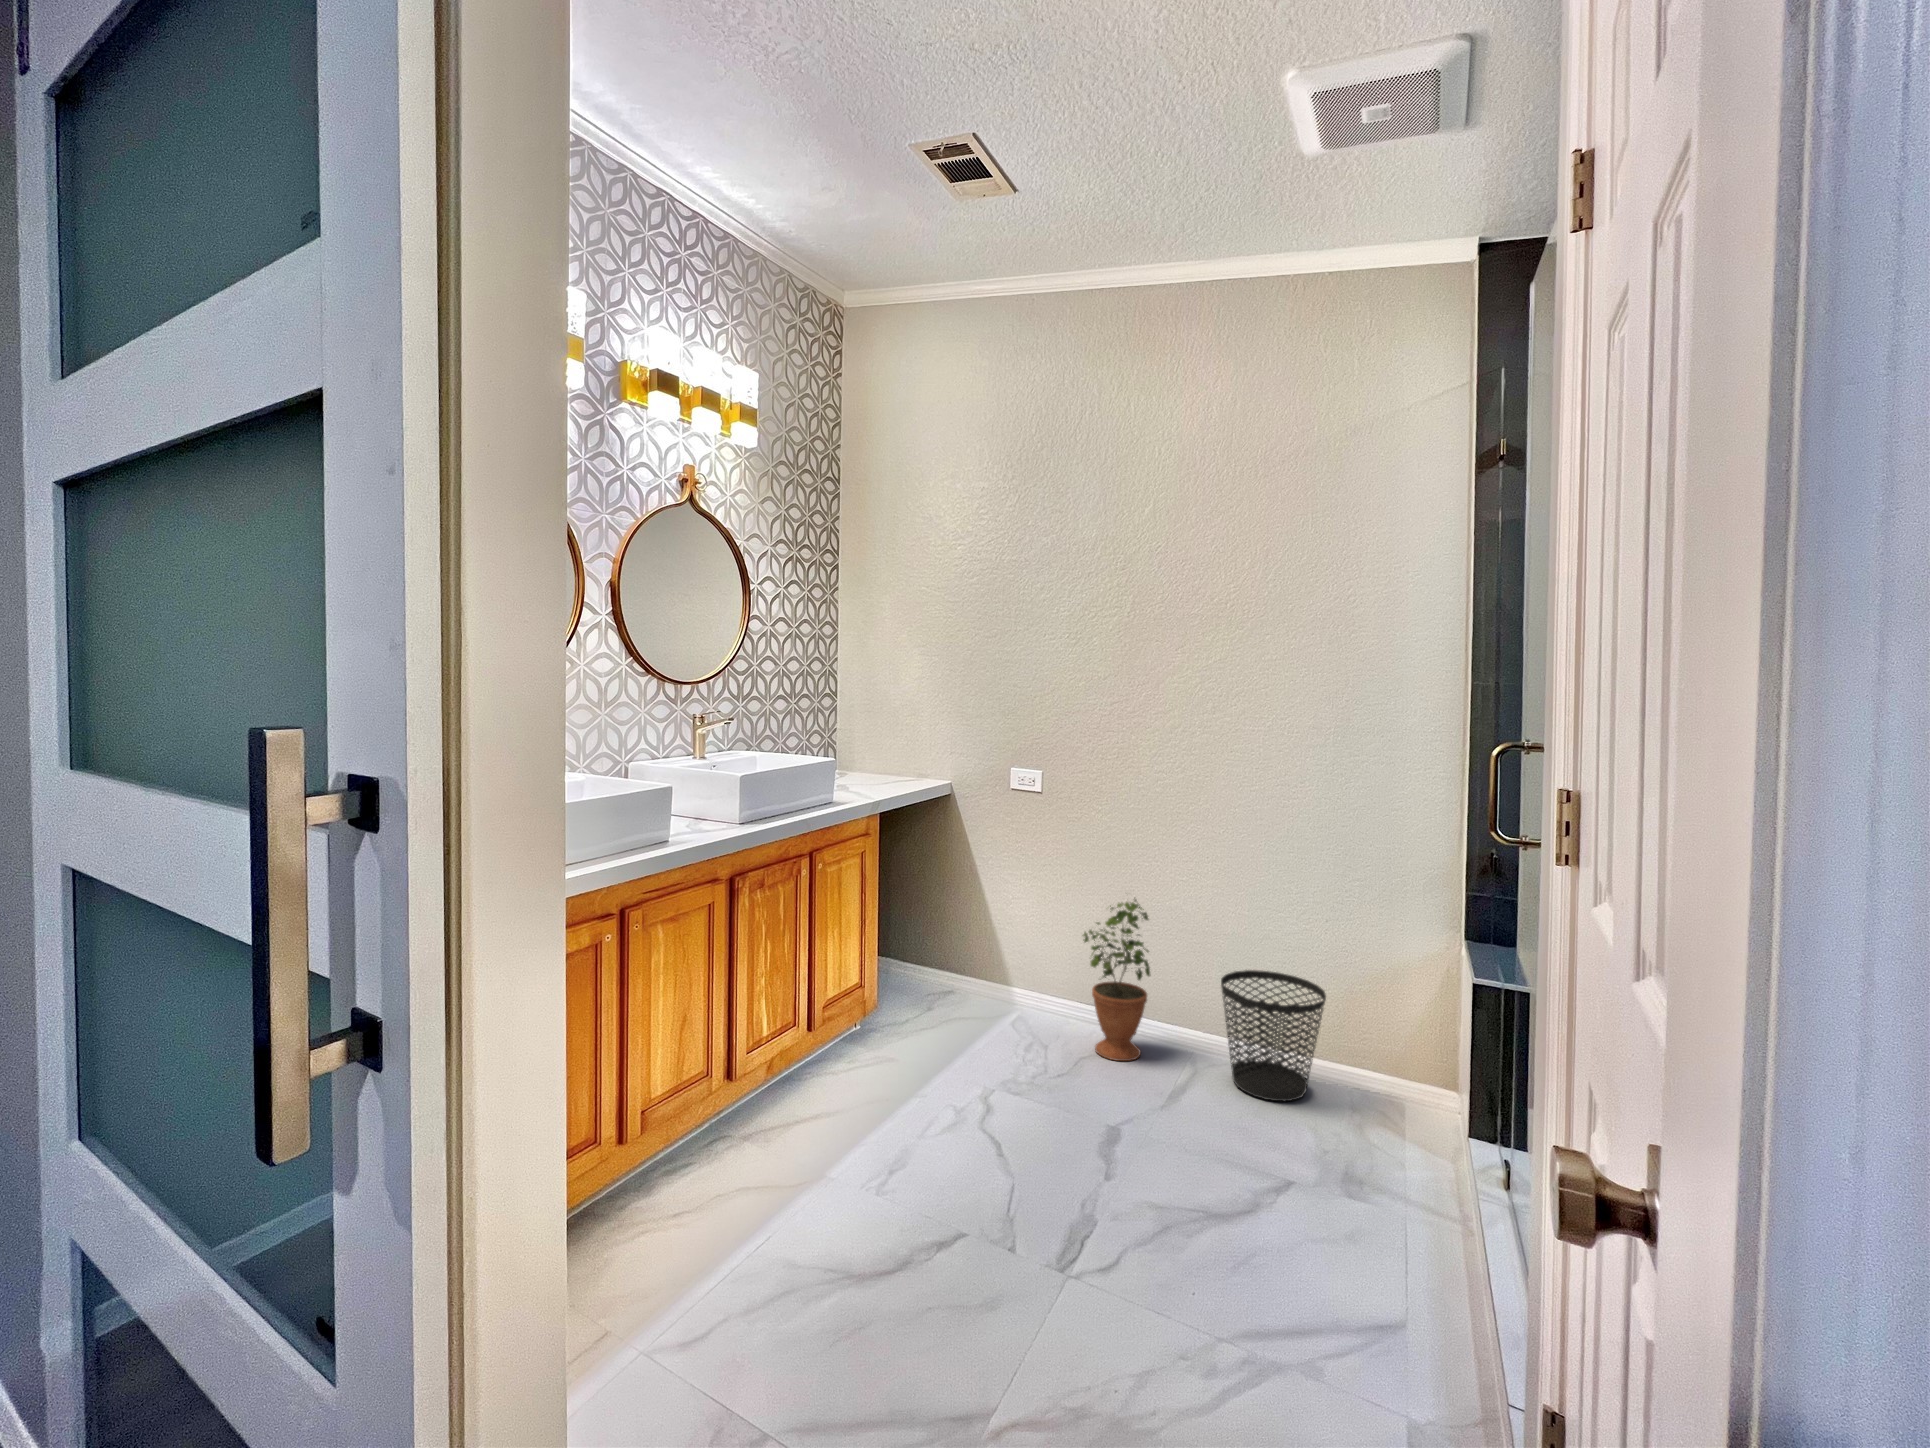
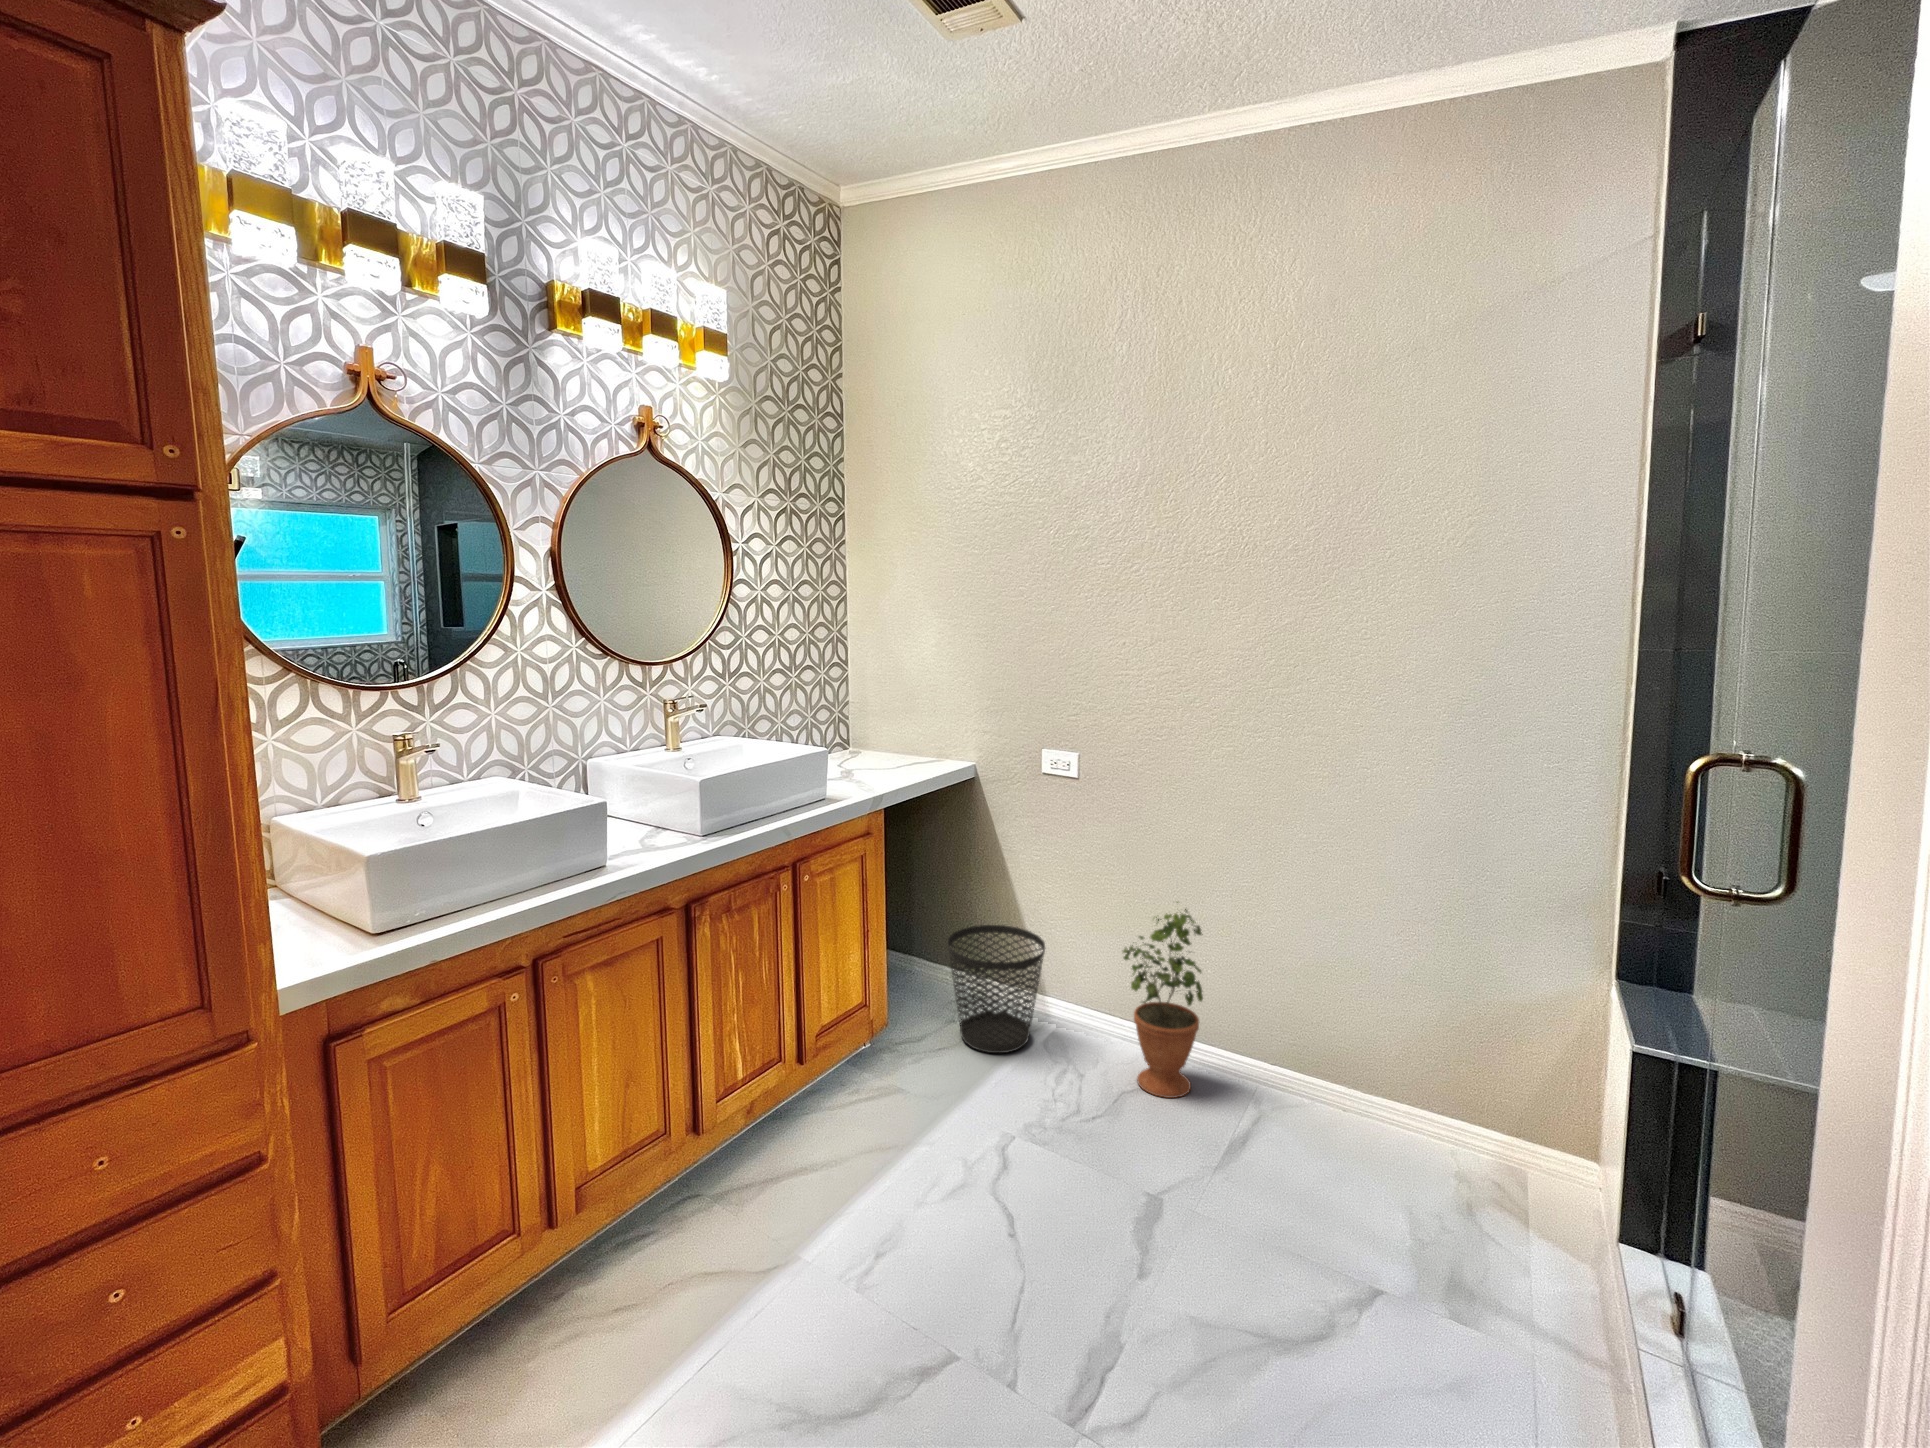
wastebasket: present [1221,970,1326,1101] -> present [948,925,1045,1053]

